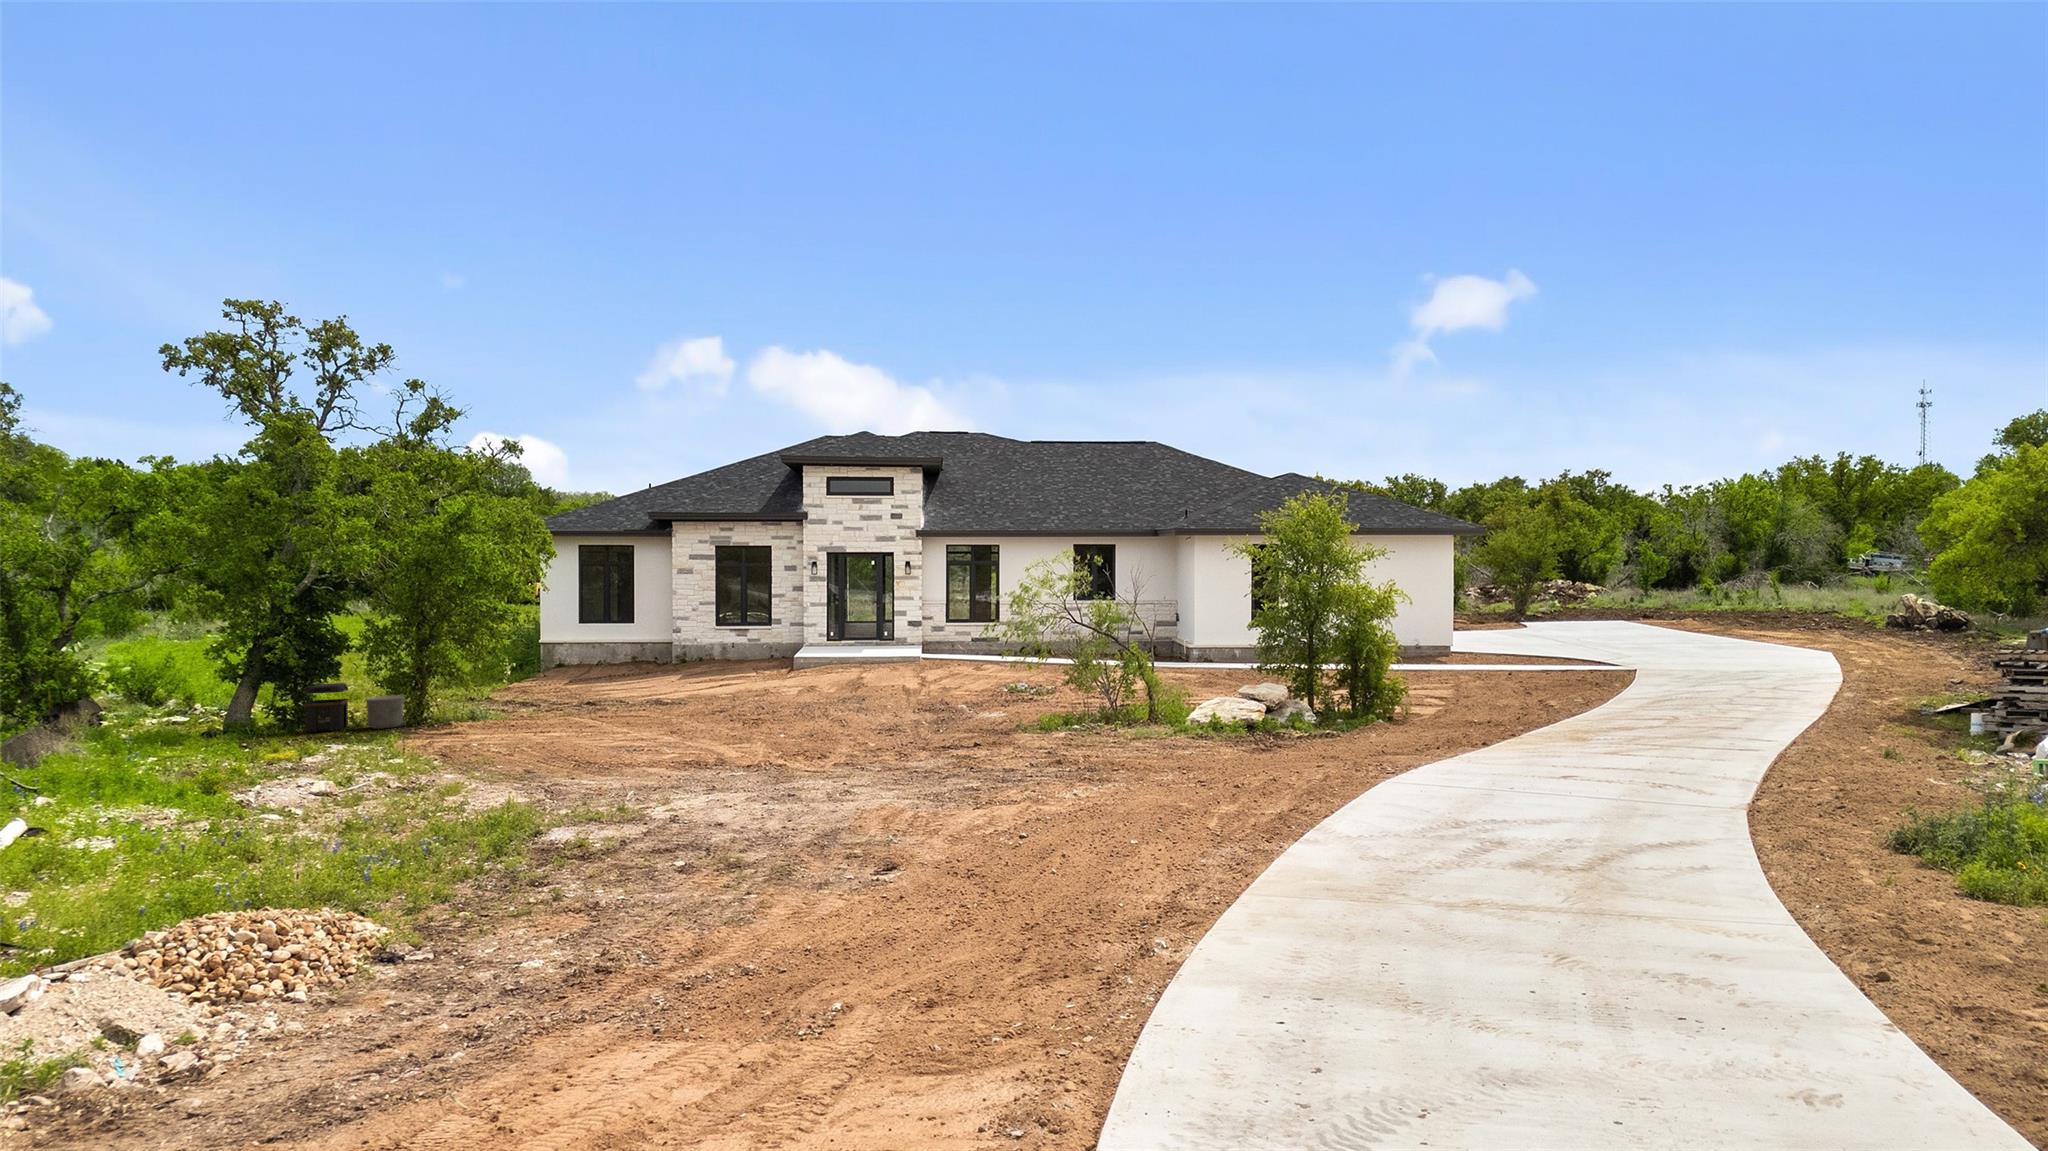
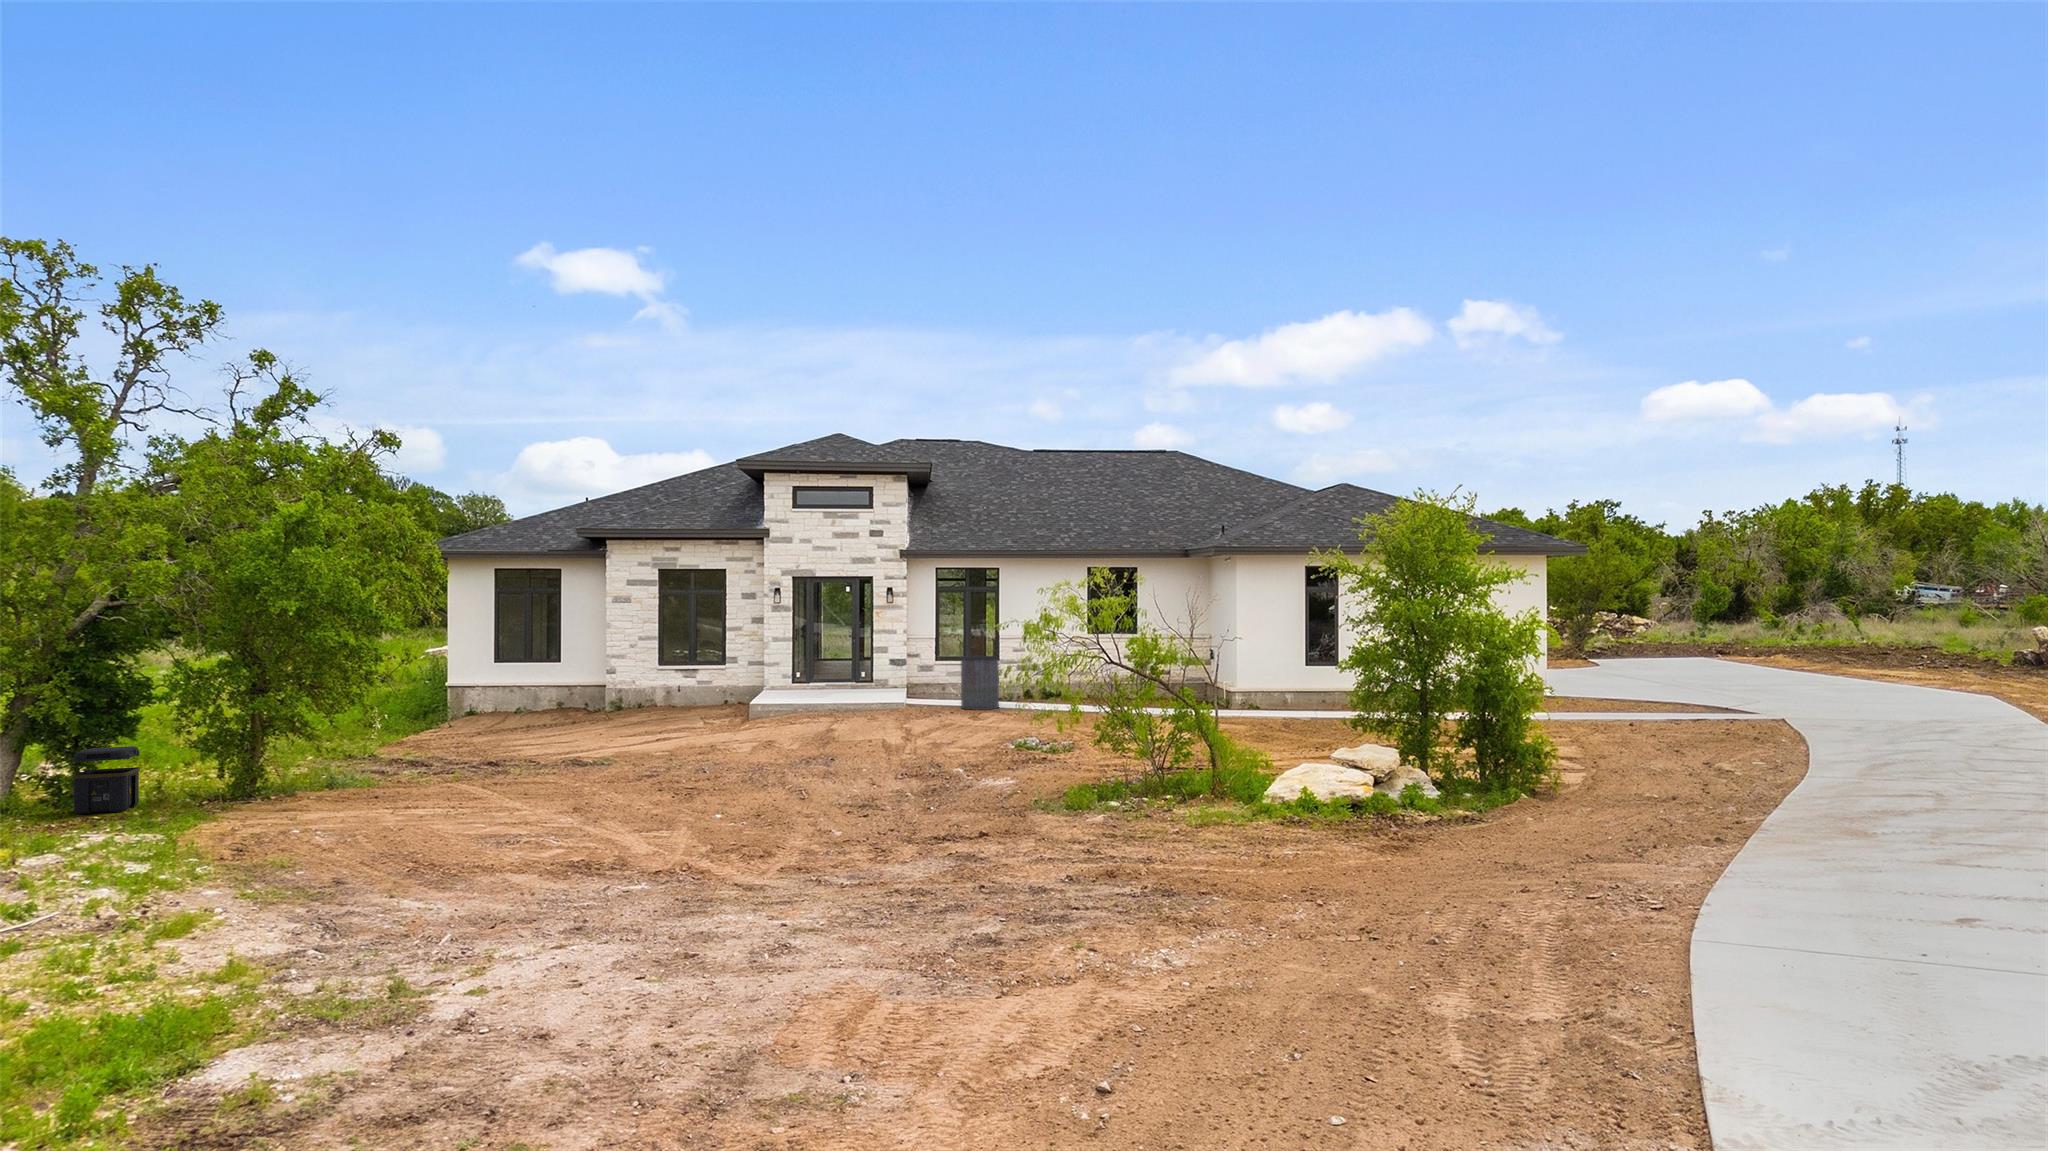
trash can: none [967,619,999,663] -> present [961,657,999,710]
planter: present [366,696,404,729] -> none [161,763,216,808]

